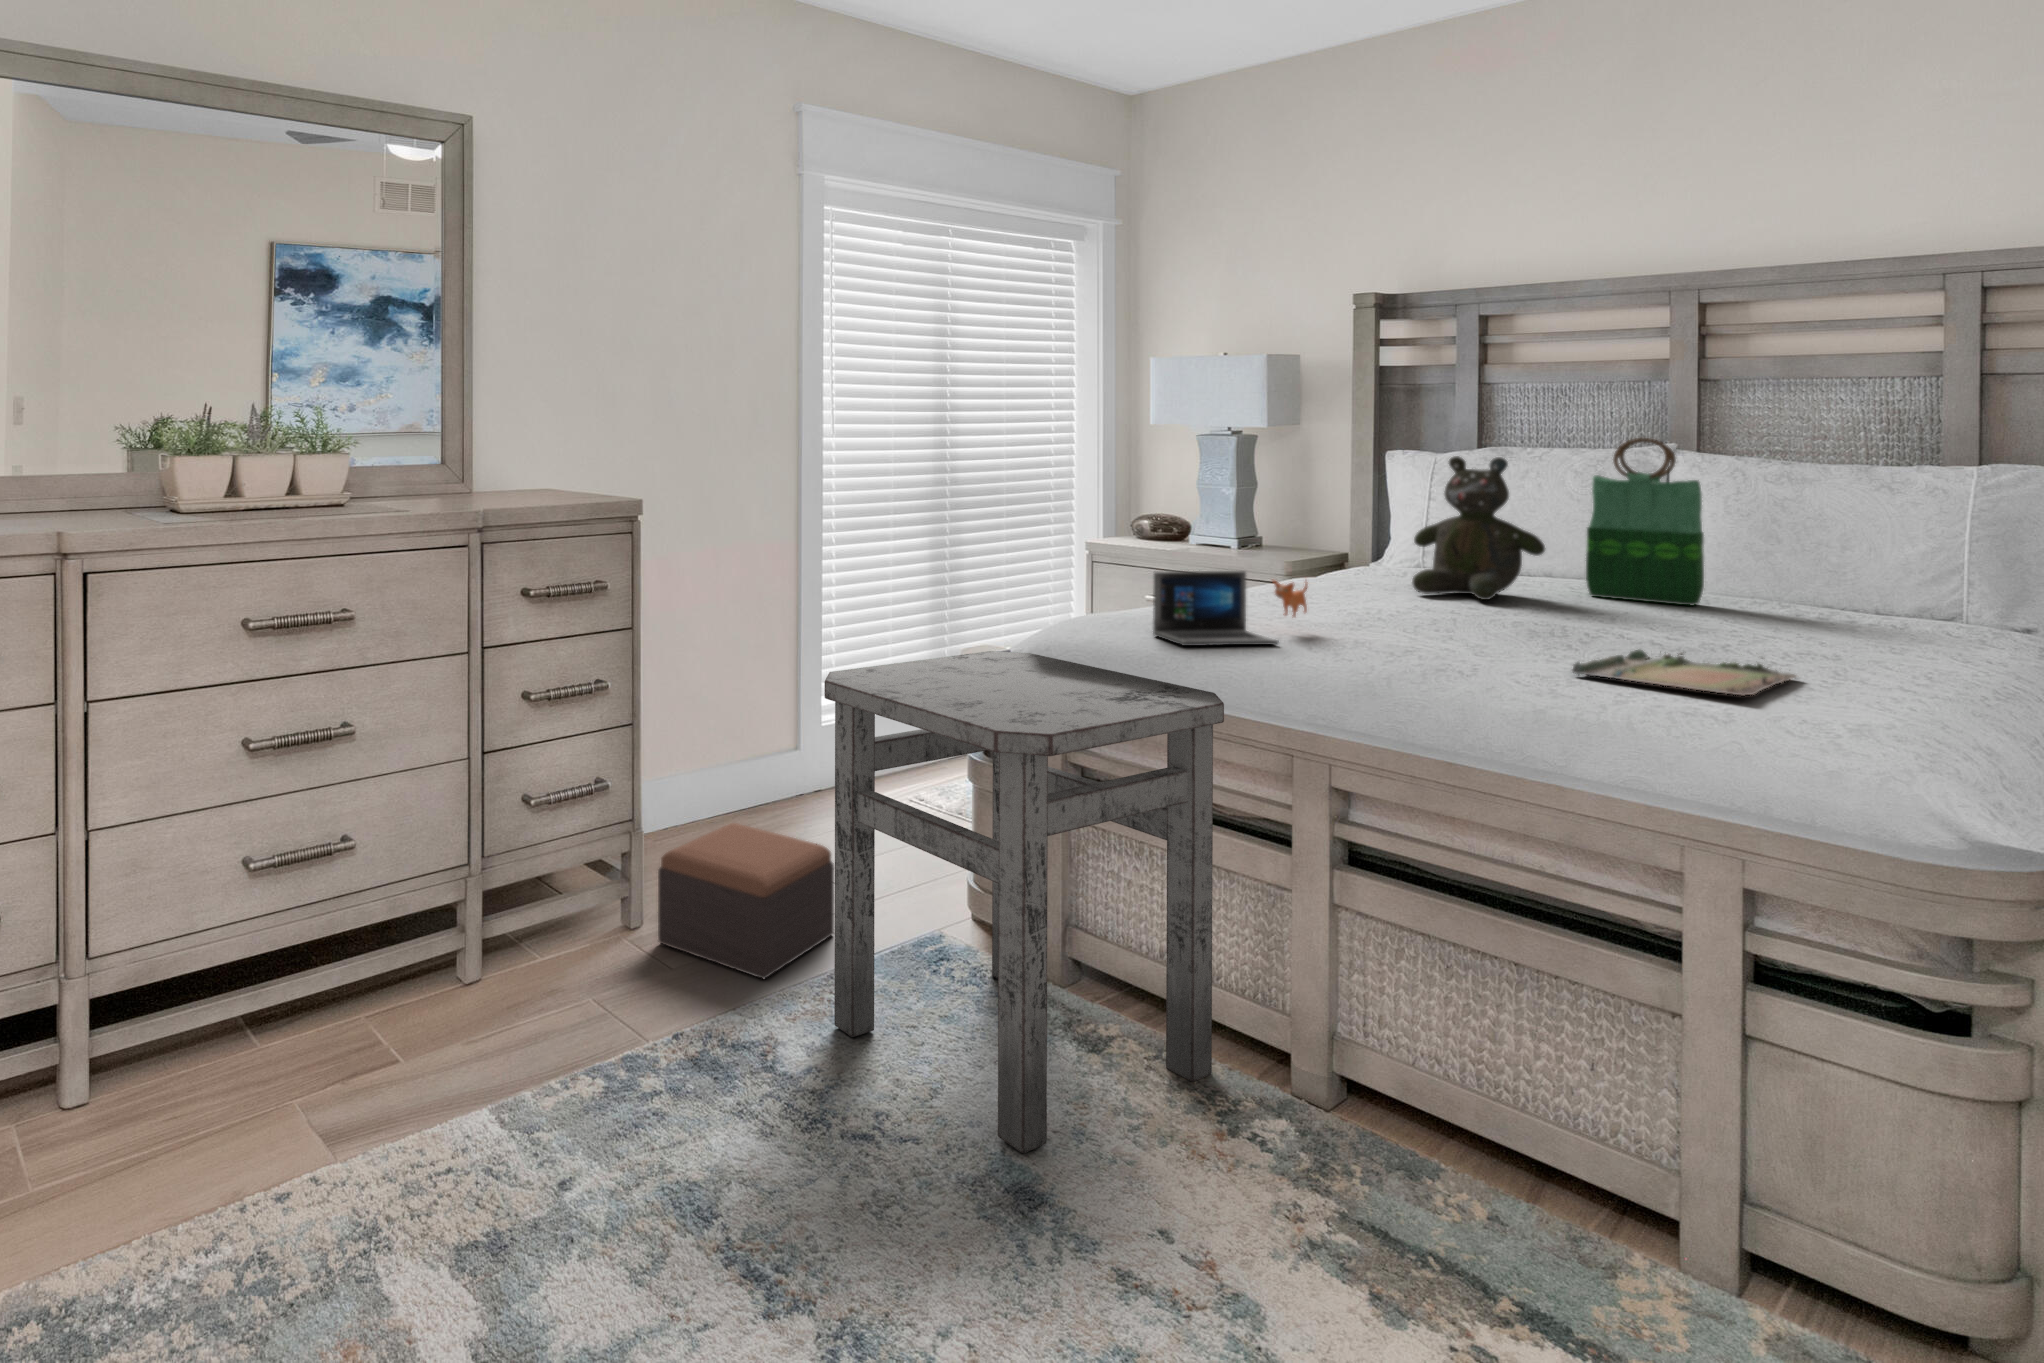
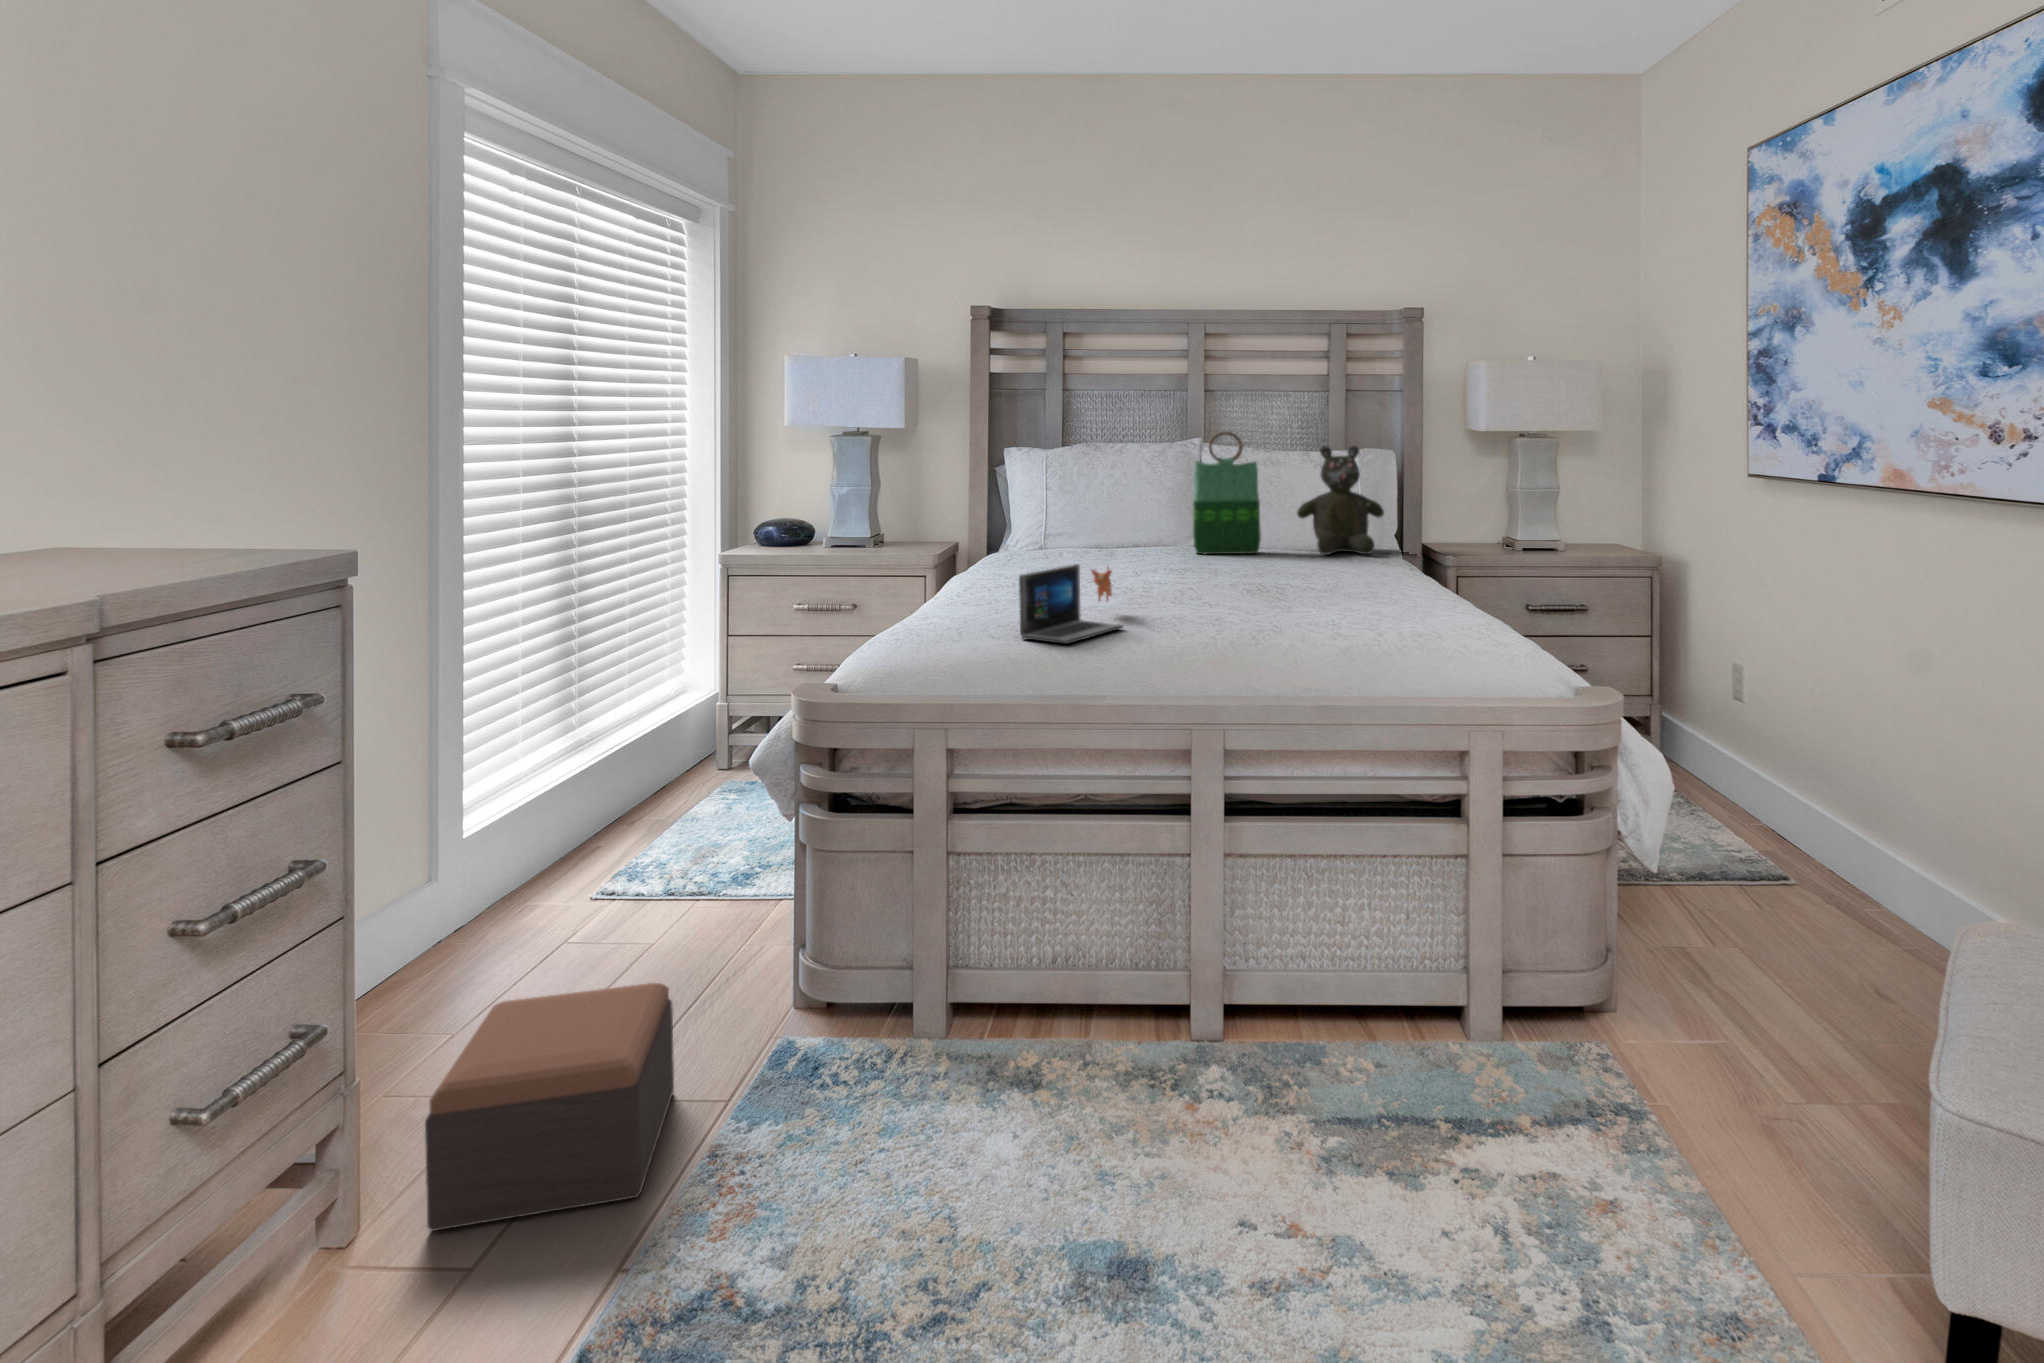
teddy bear: present [1412,456,1545,600] -> present [1297,446,1384,555]
tray: present [1572,649,1796,696] -> none [1313,581,1425,616]
side table: present [825,651,1224,1153] -> none [751,681,1151,1229]

